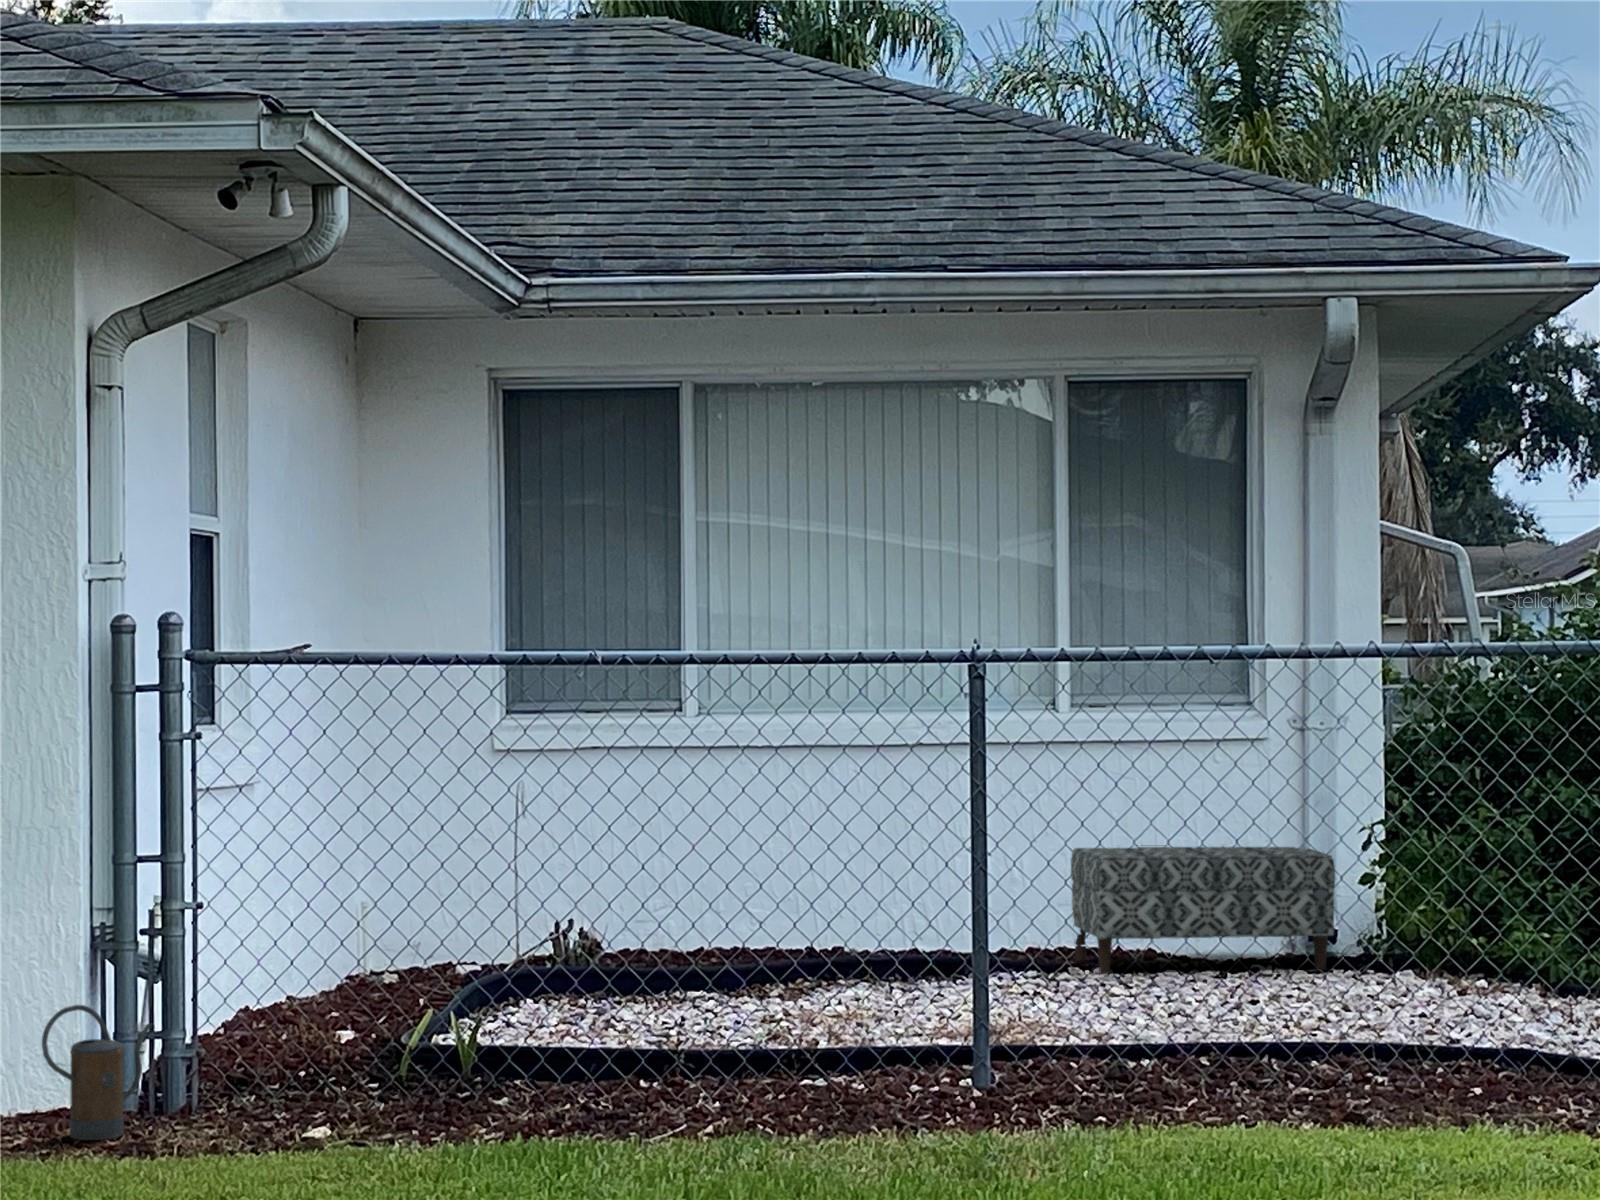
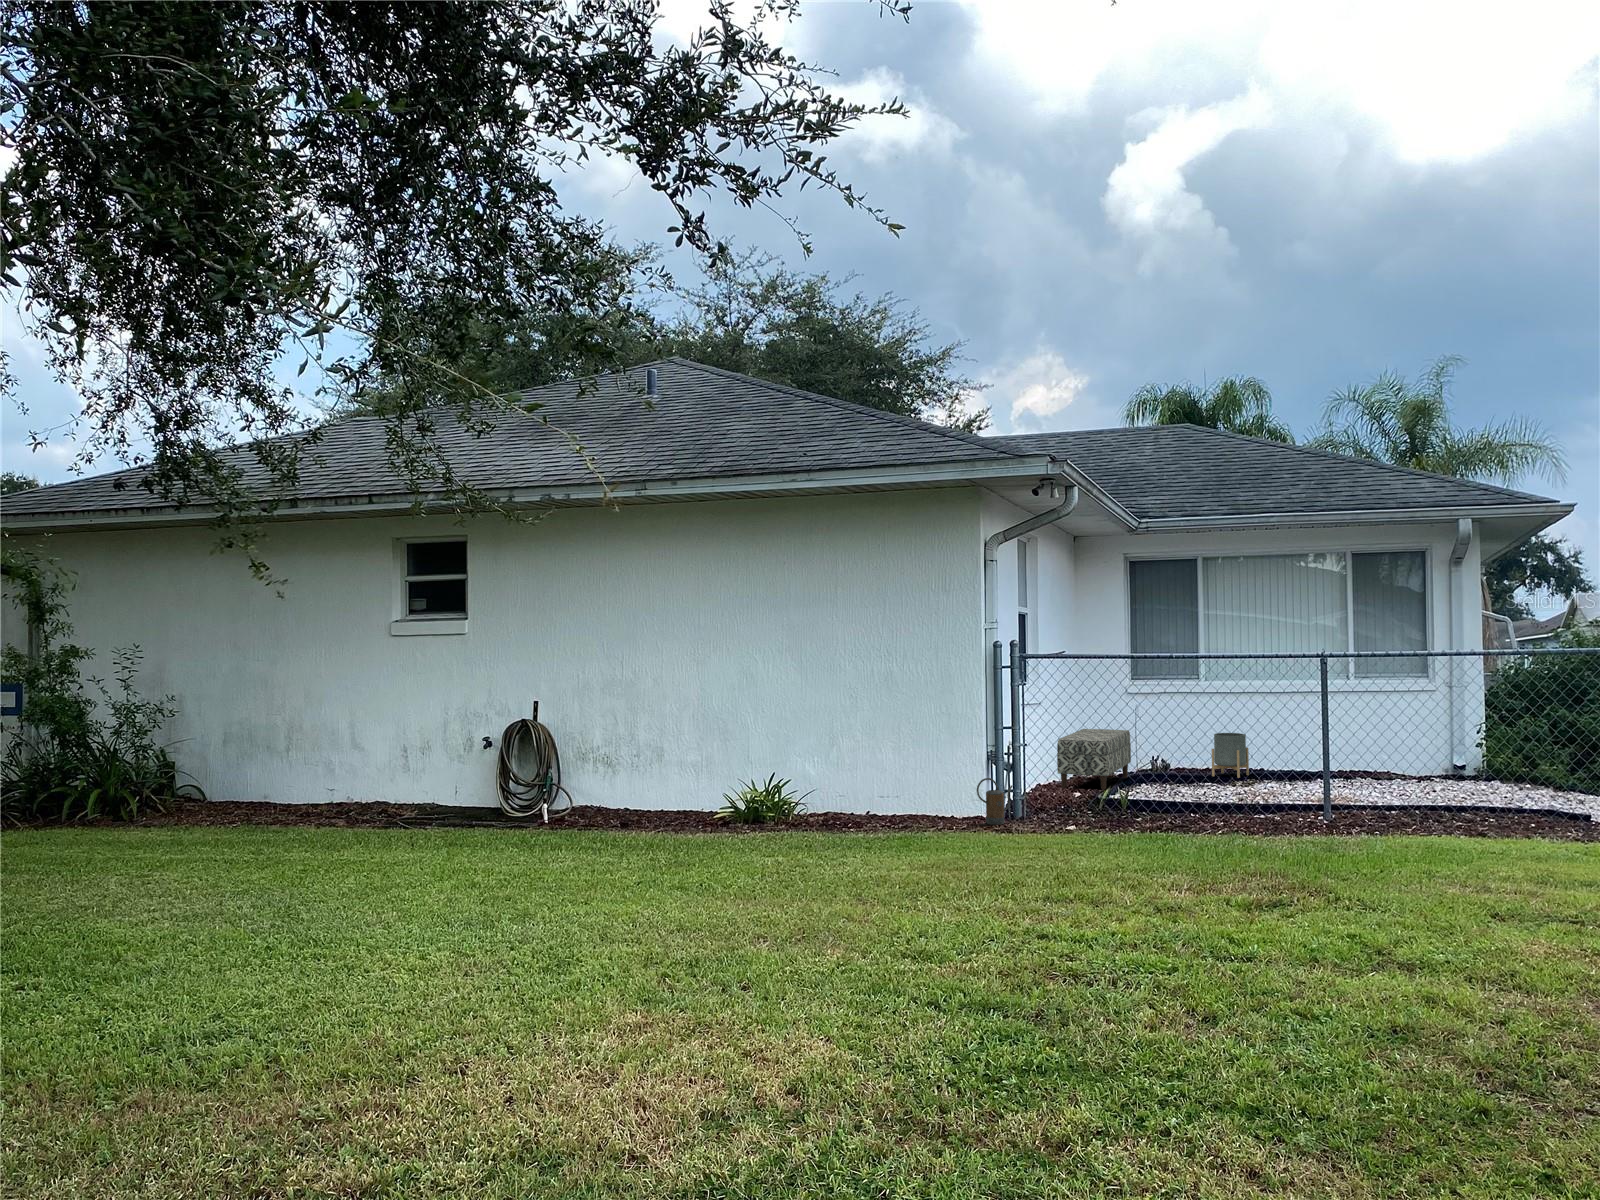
bench: present [1071,845,1335,974] -> present [1057,729,1131,789]
planter: none [696,864,782,976] -> present [1212,733,1249,778]

